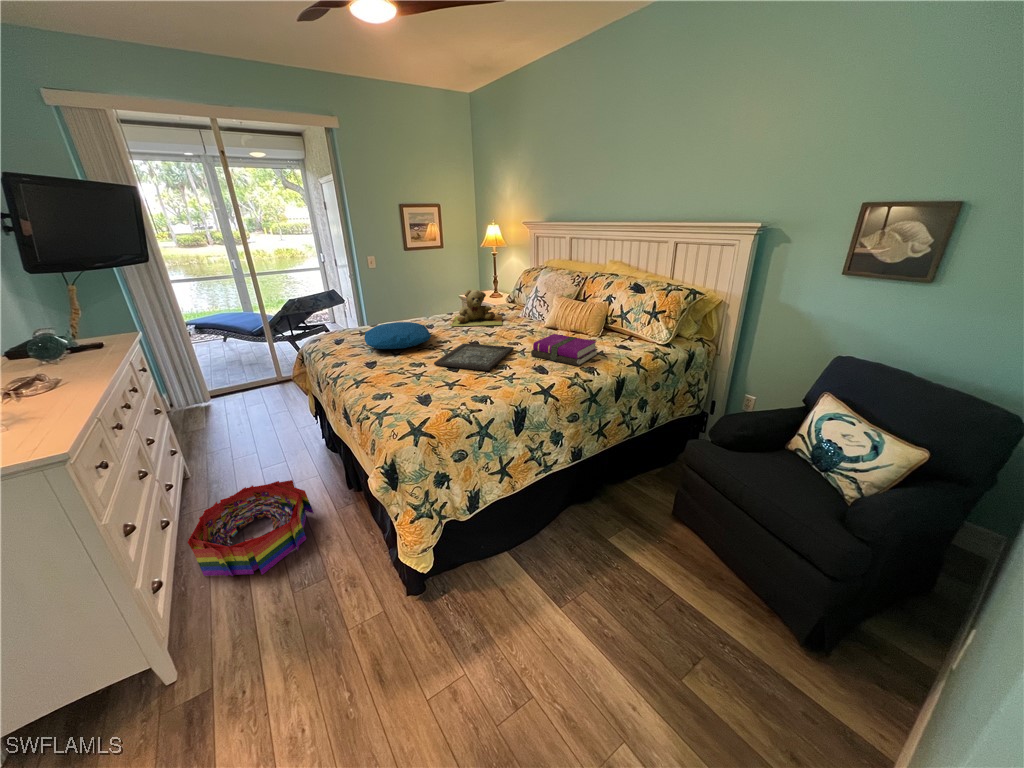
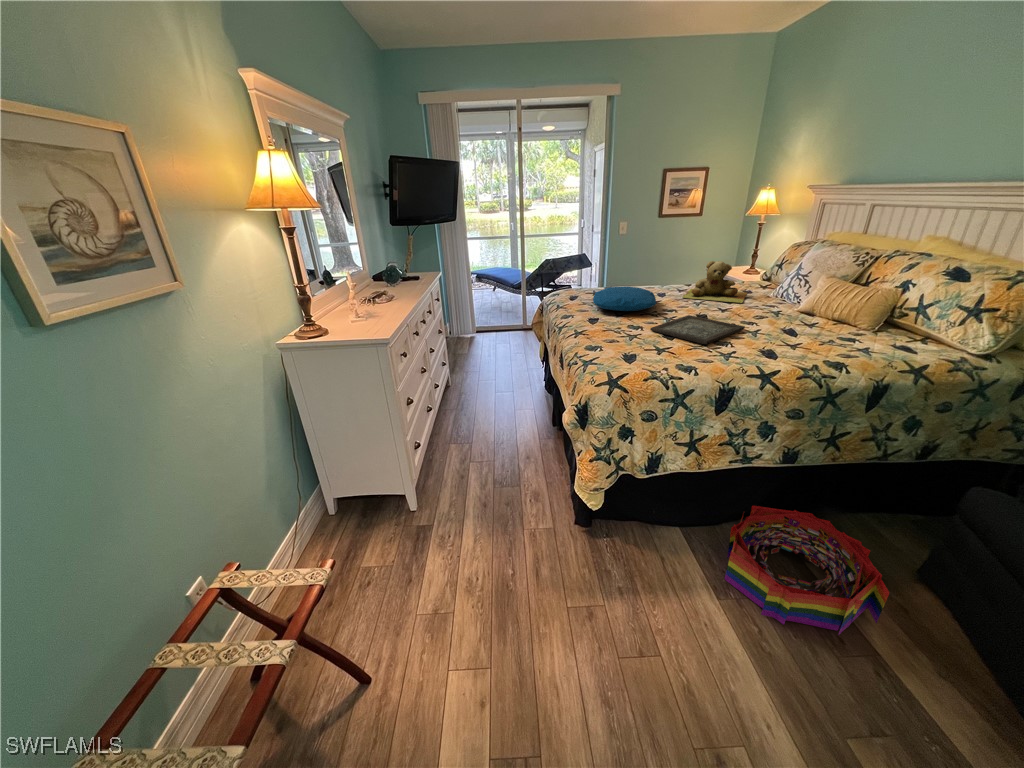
notebook: present [531,334,598,366] -> none [764,319,861,358]
storage bin: present [188,480,314,576] -> present [725,506,889,635]

